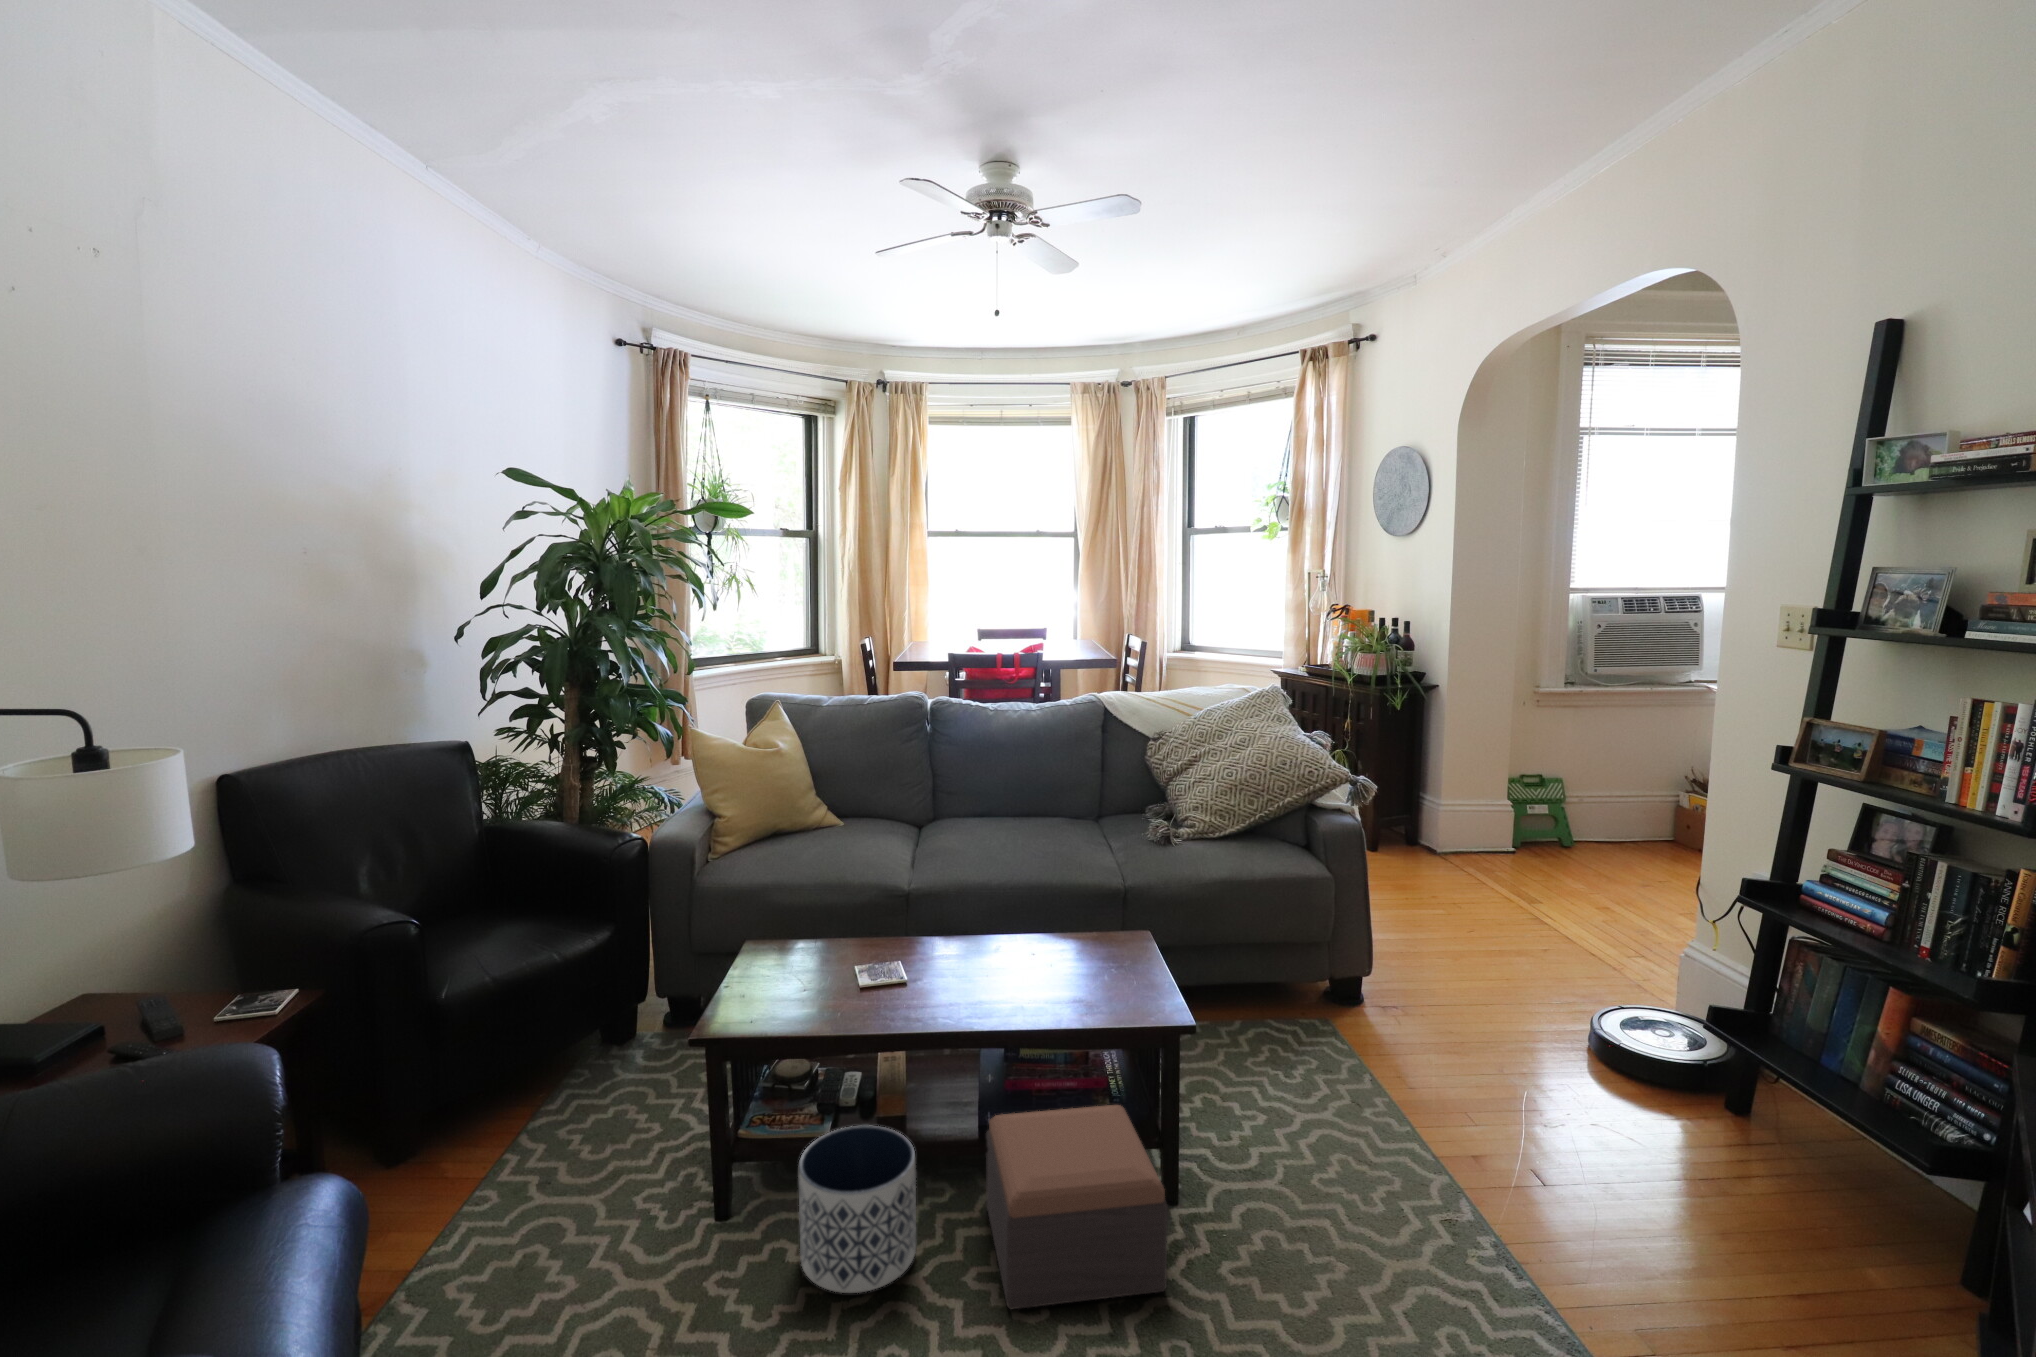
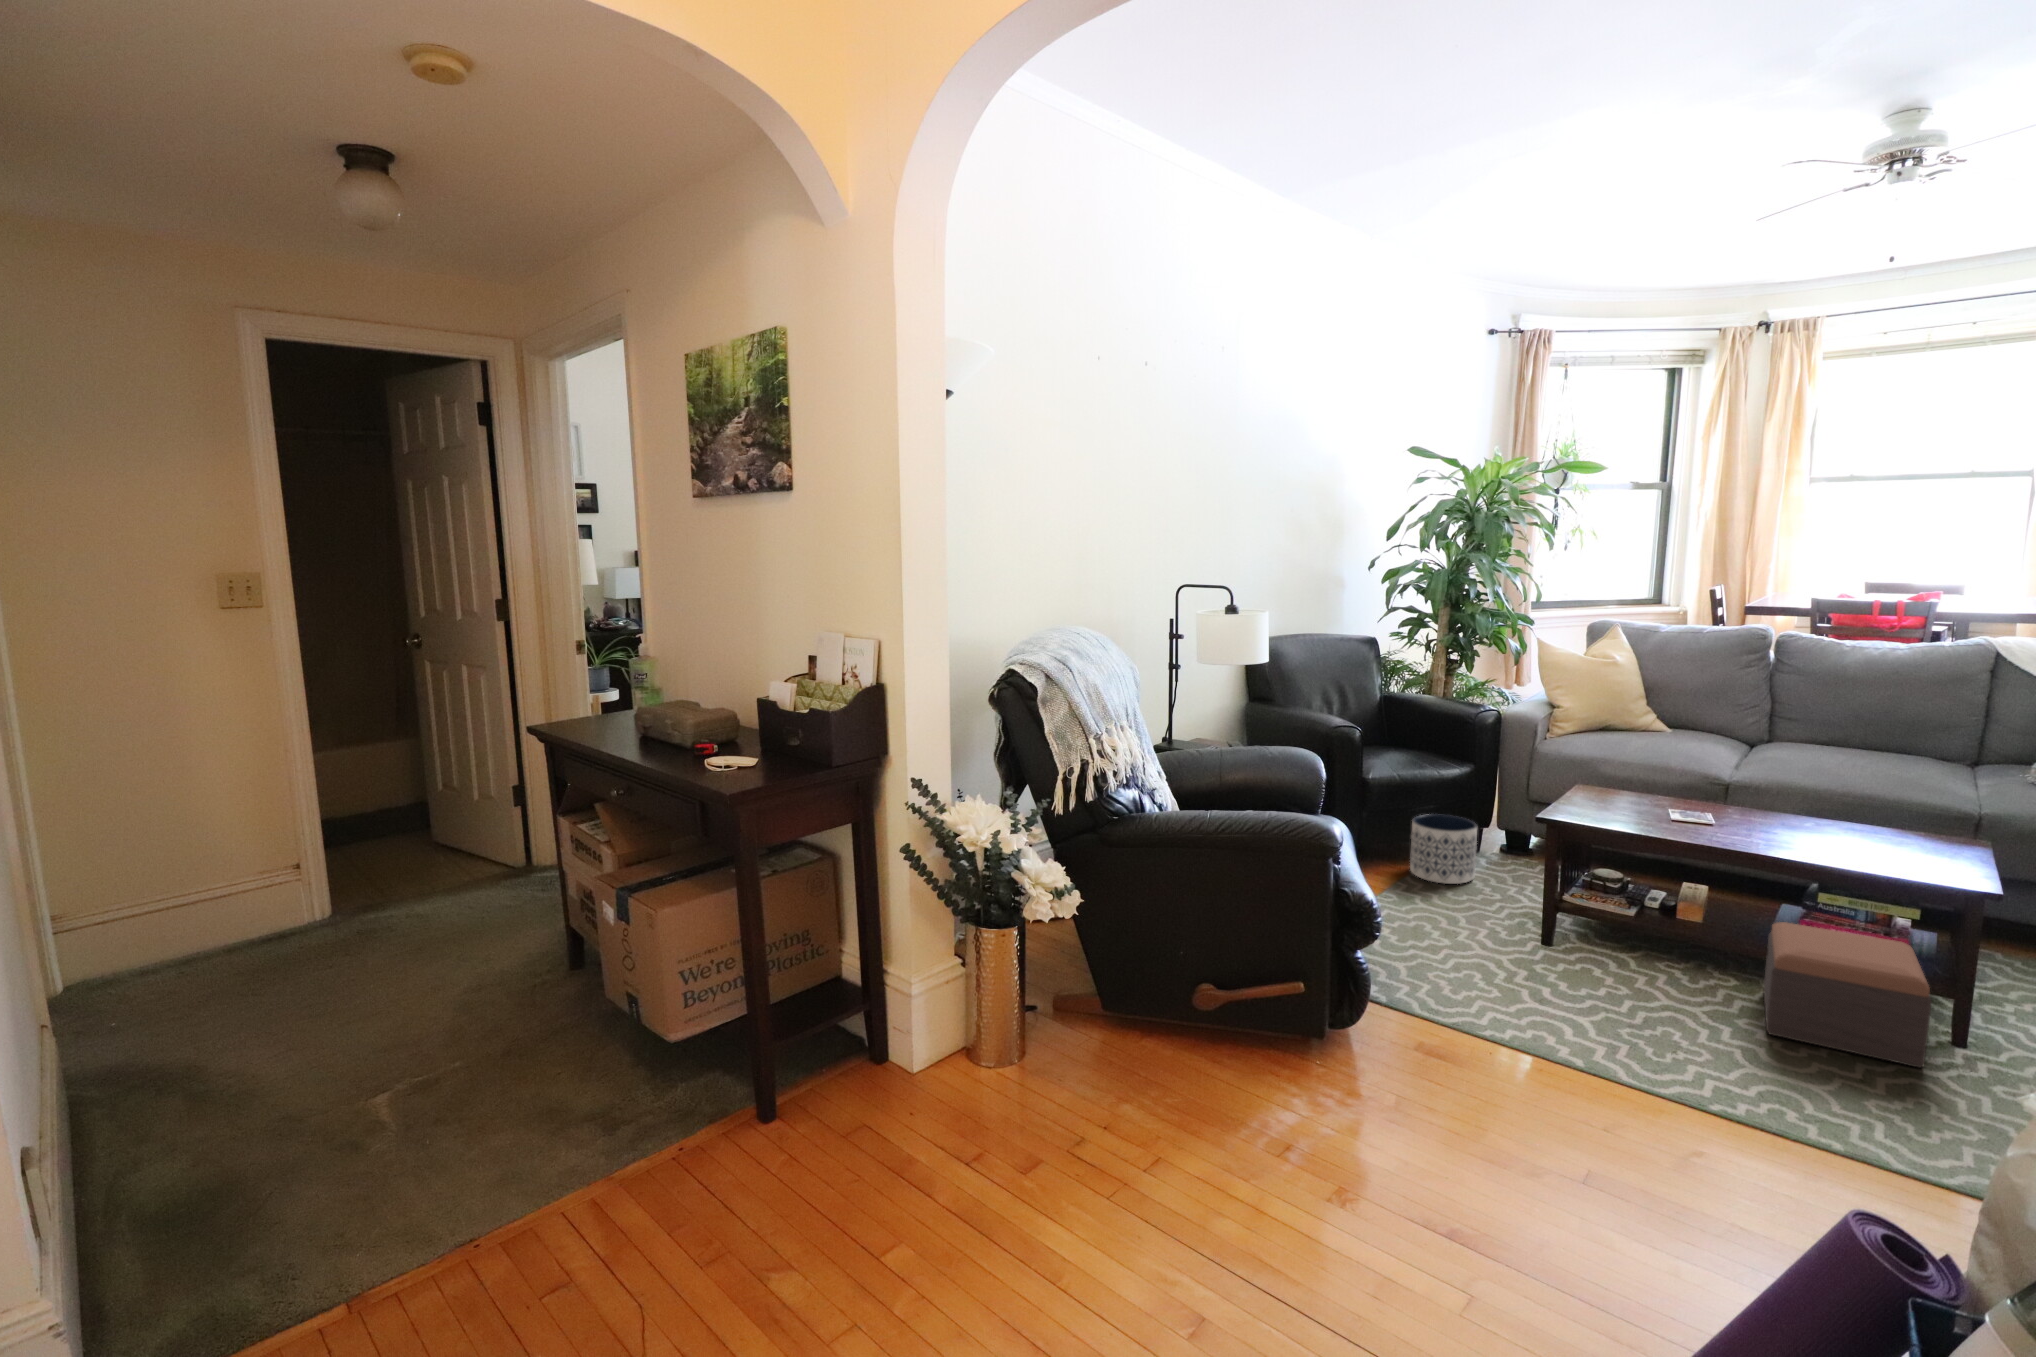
planter: present [799,1125,916,1293] -> present [1410,814,1477,884]

